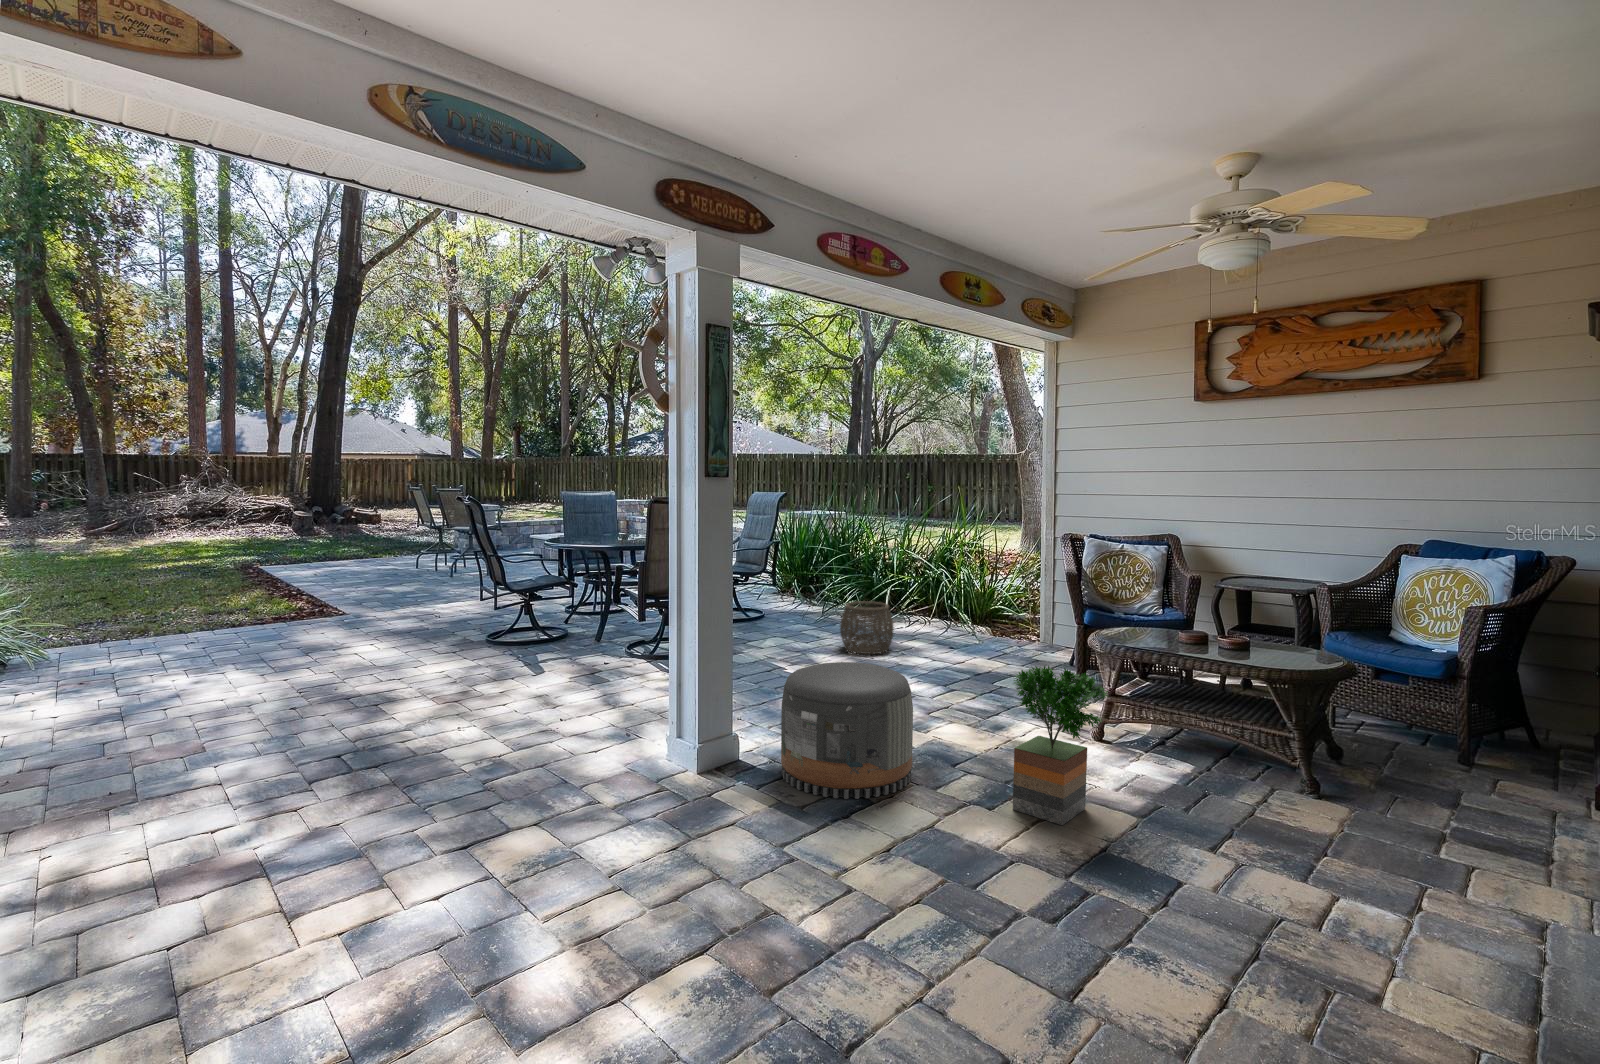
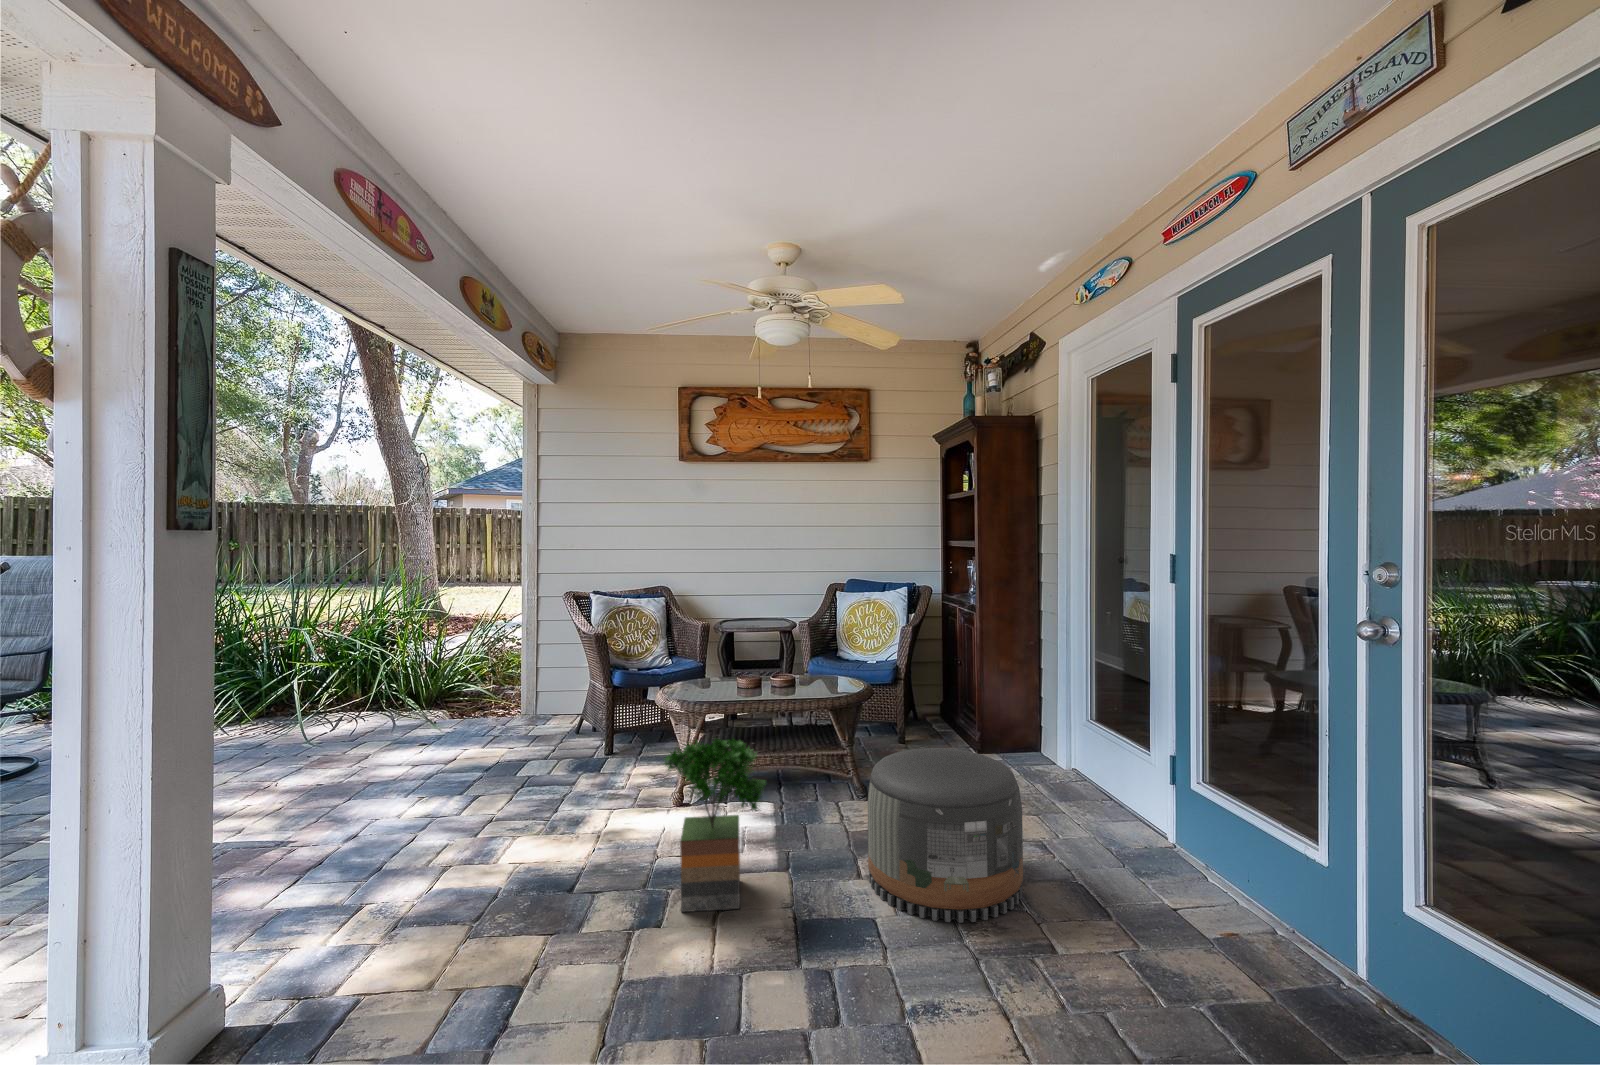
woven basket: present [840,601,894,654] -> none [291,701,376,775]
pouf: present [781,662,913,799] -> present [868,748,1023,923]

